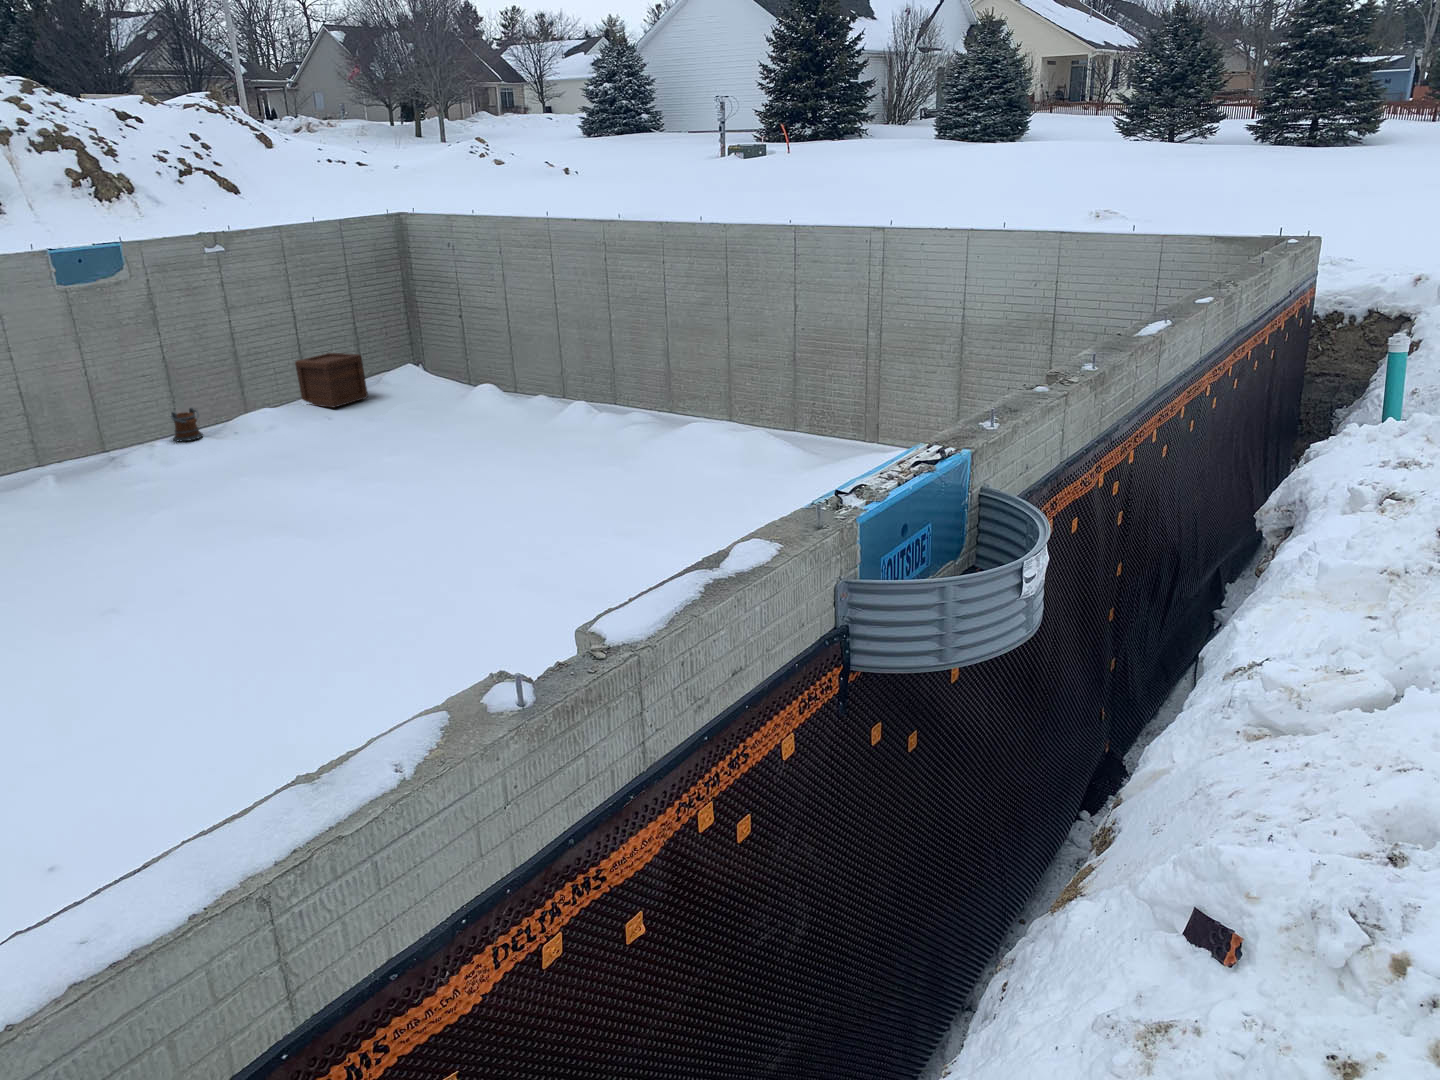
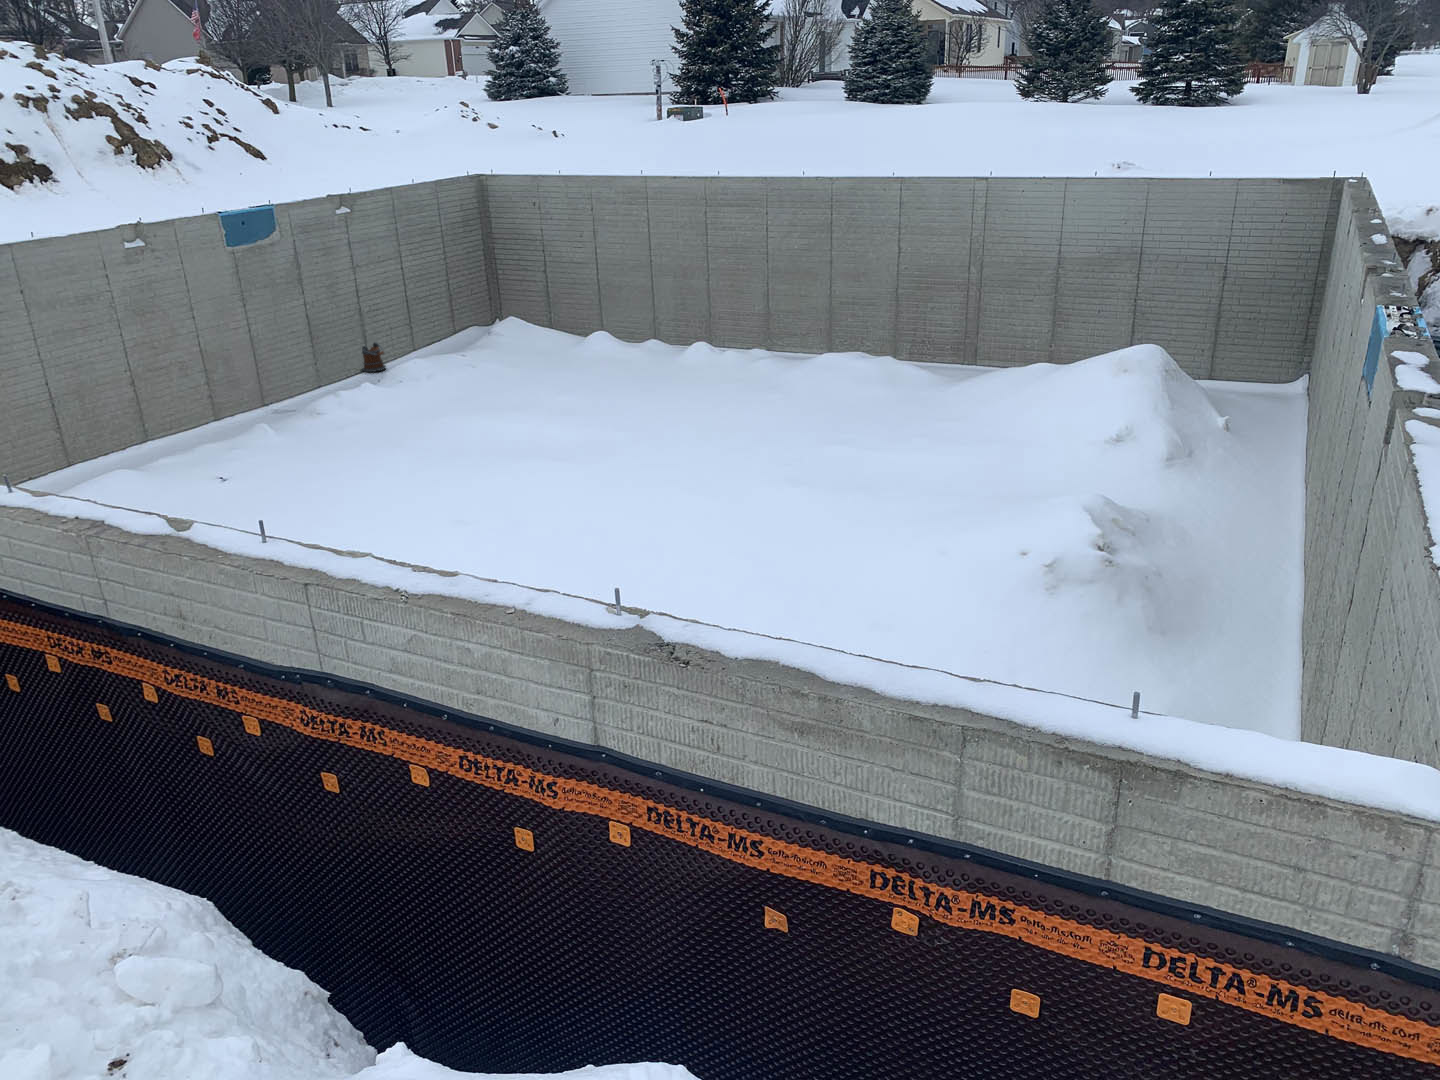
wooden crate: present [295,353,368,407] -> none [432,295,492,343]

